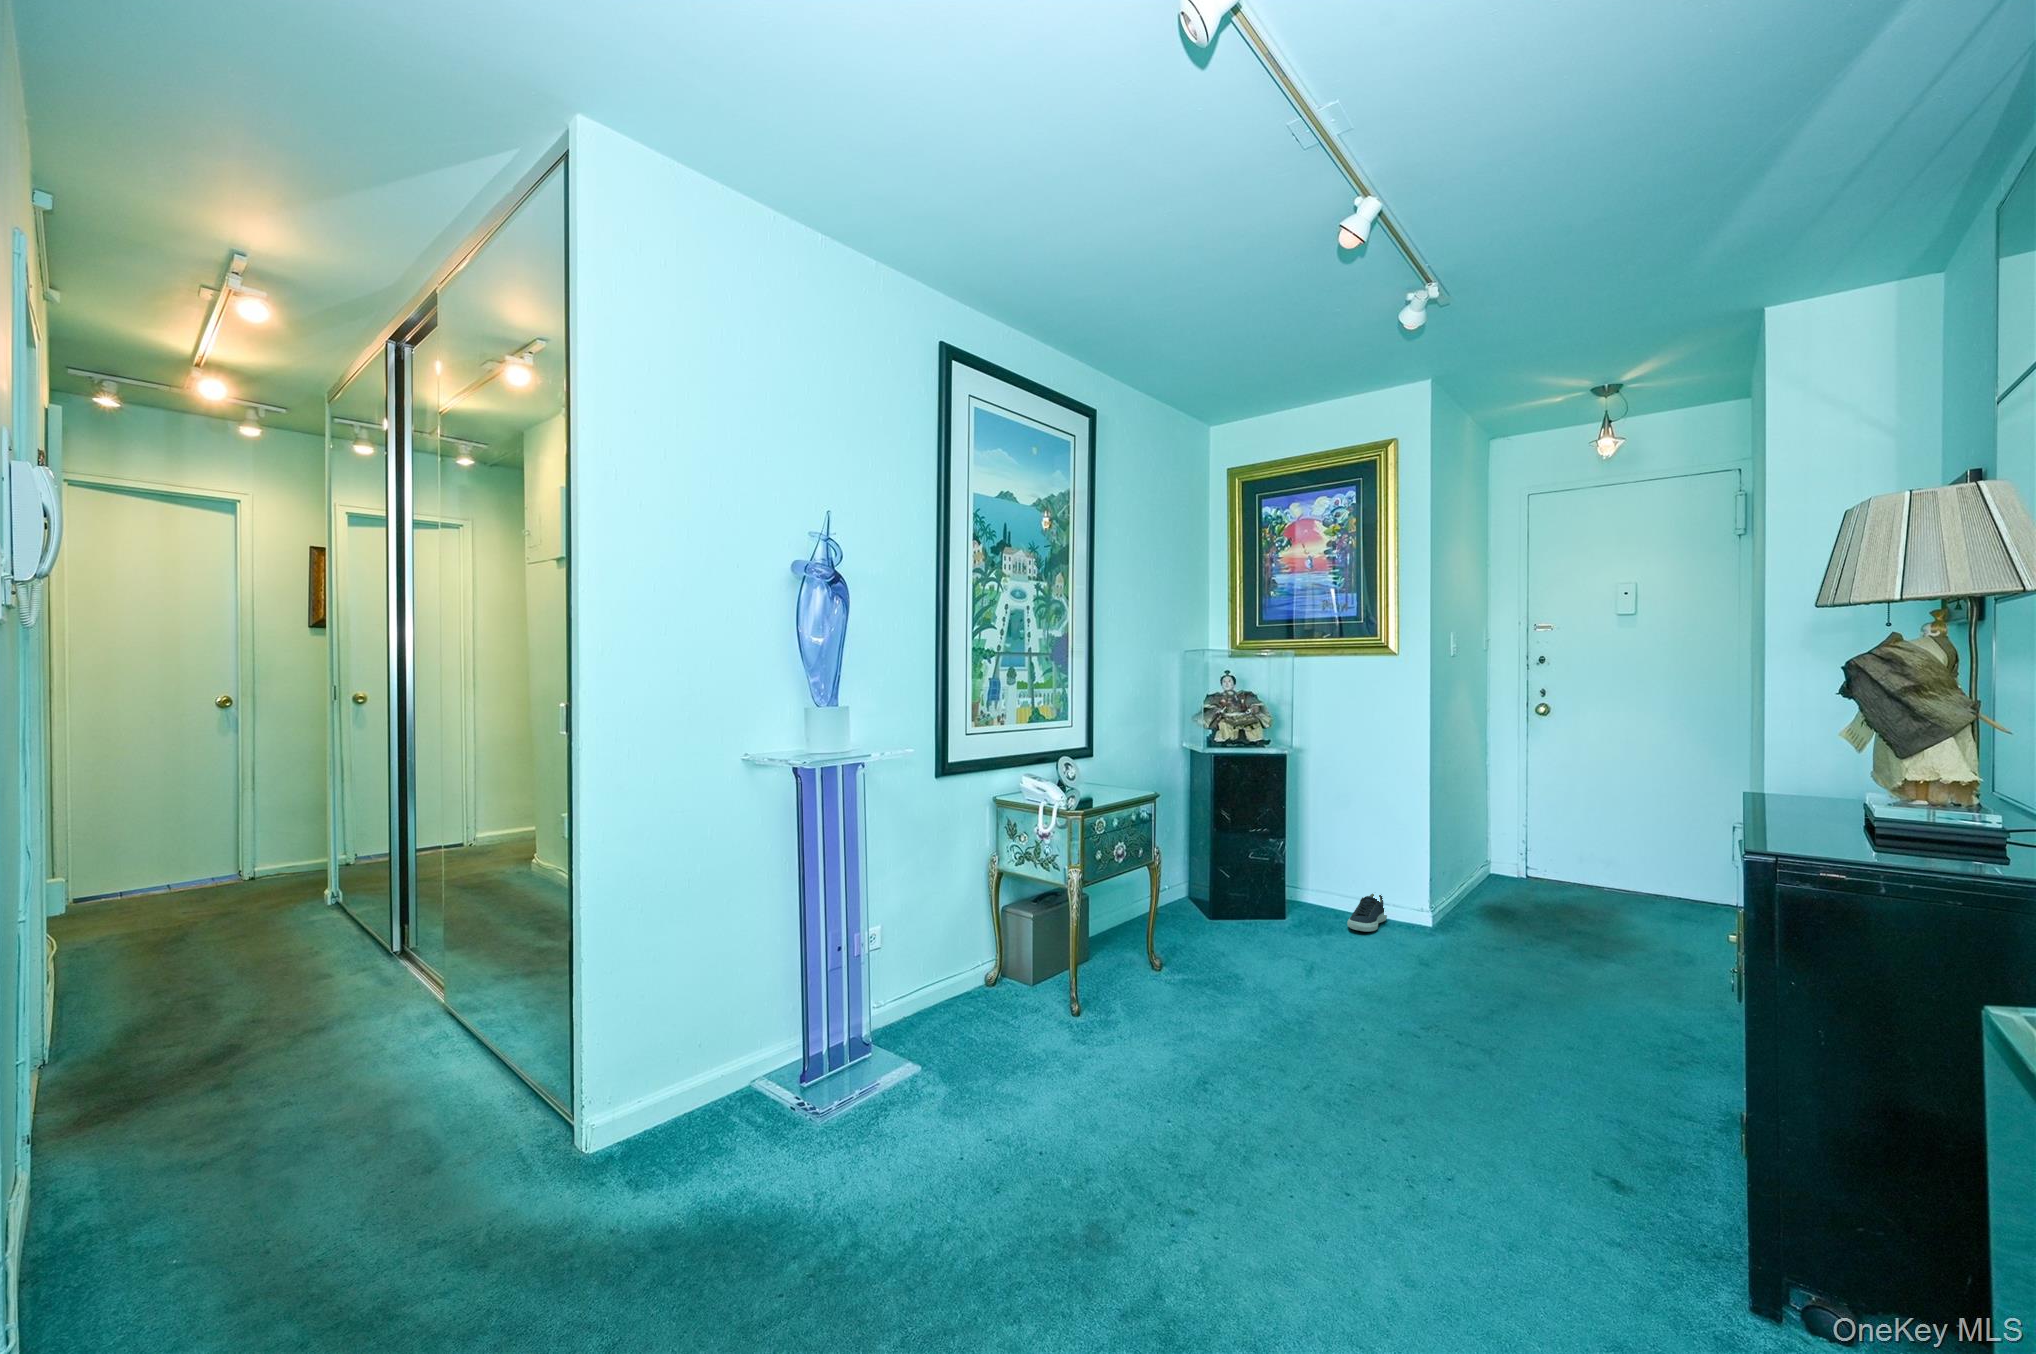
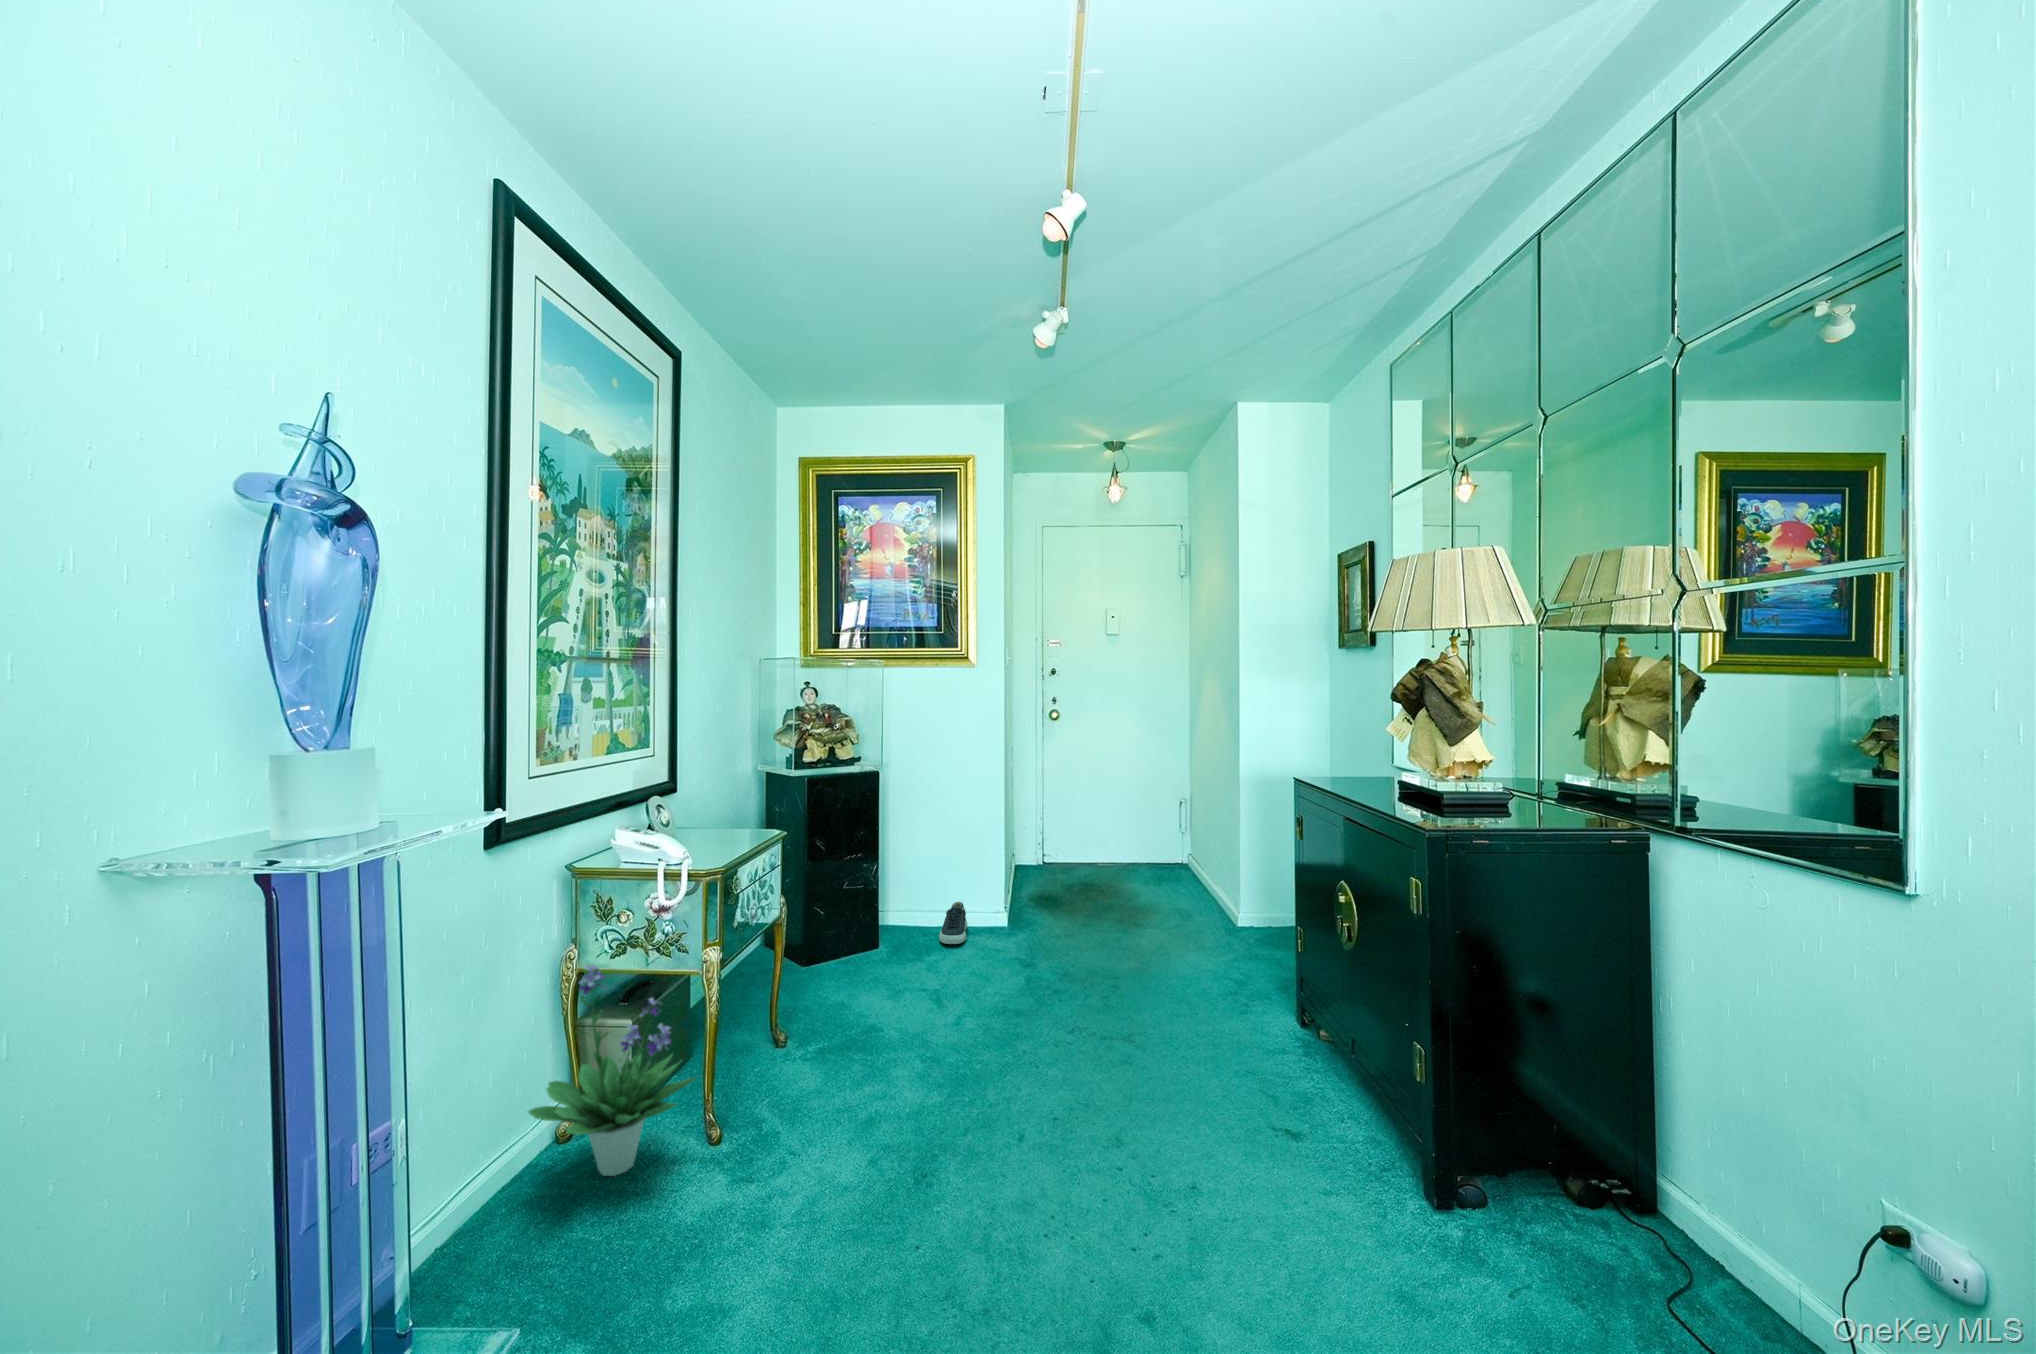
potted plant: none [959,863,1065,1011] -> present [528,964,696,1176]

